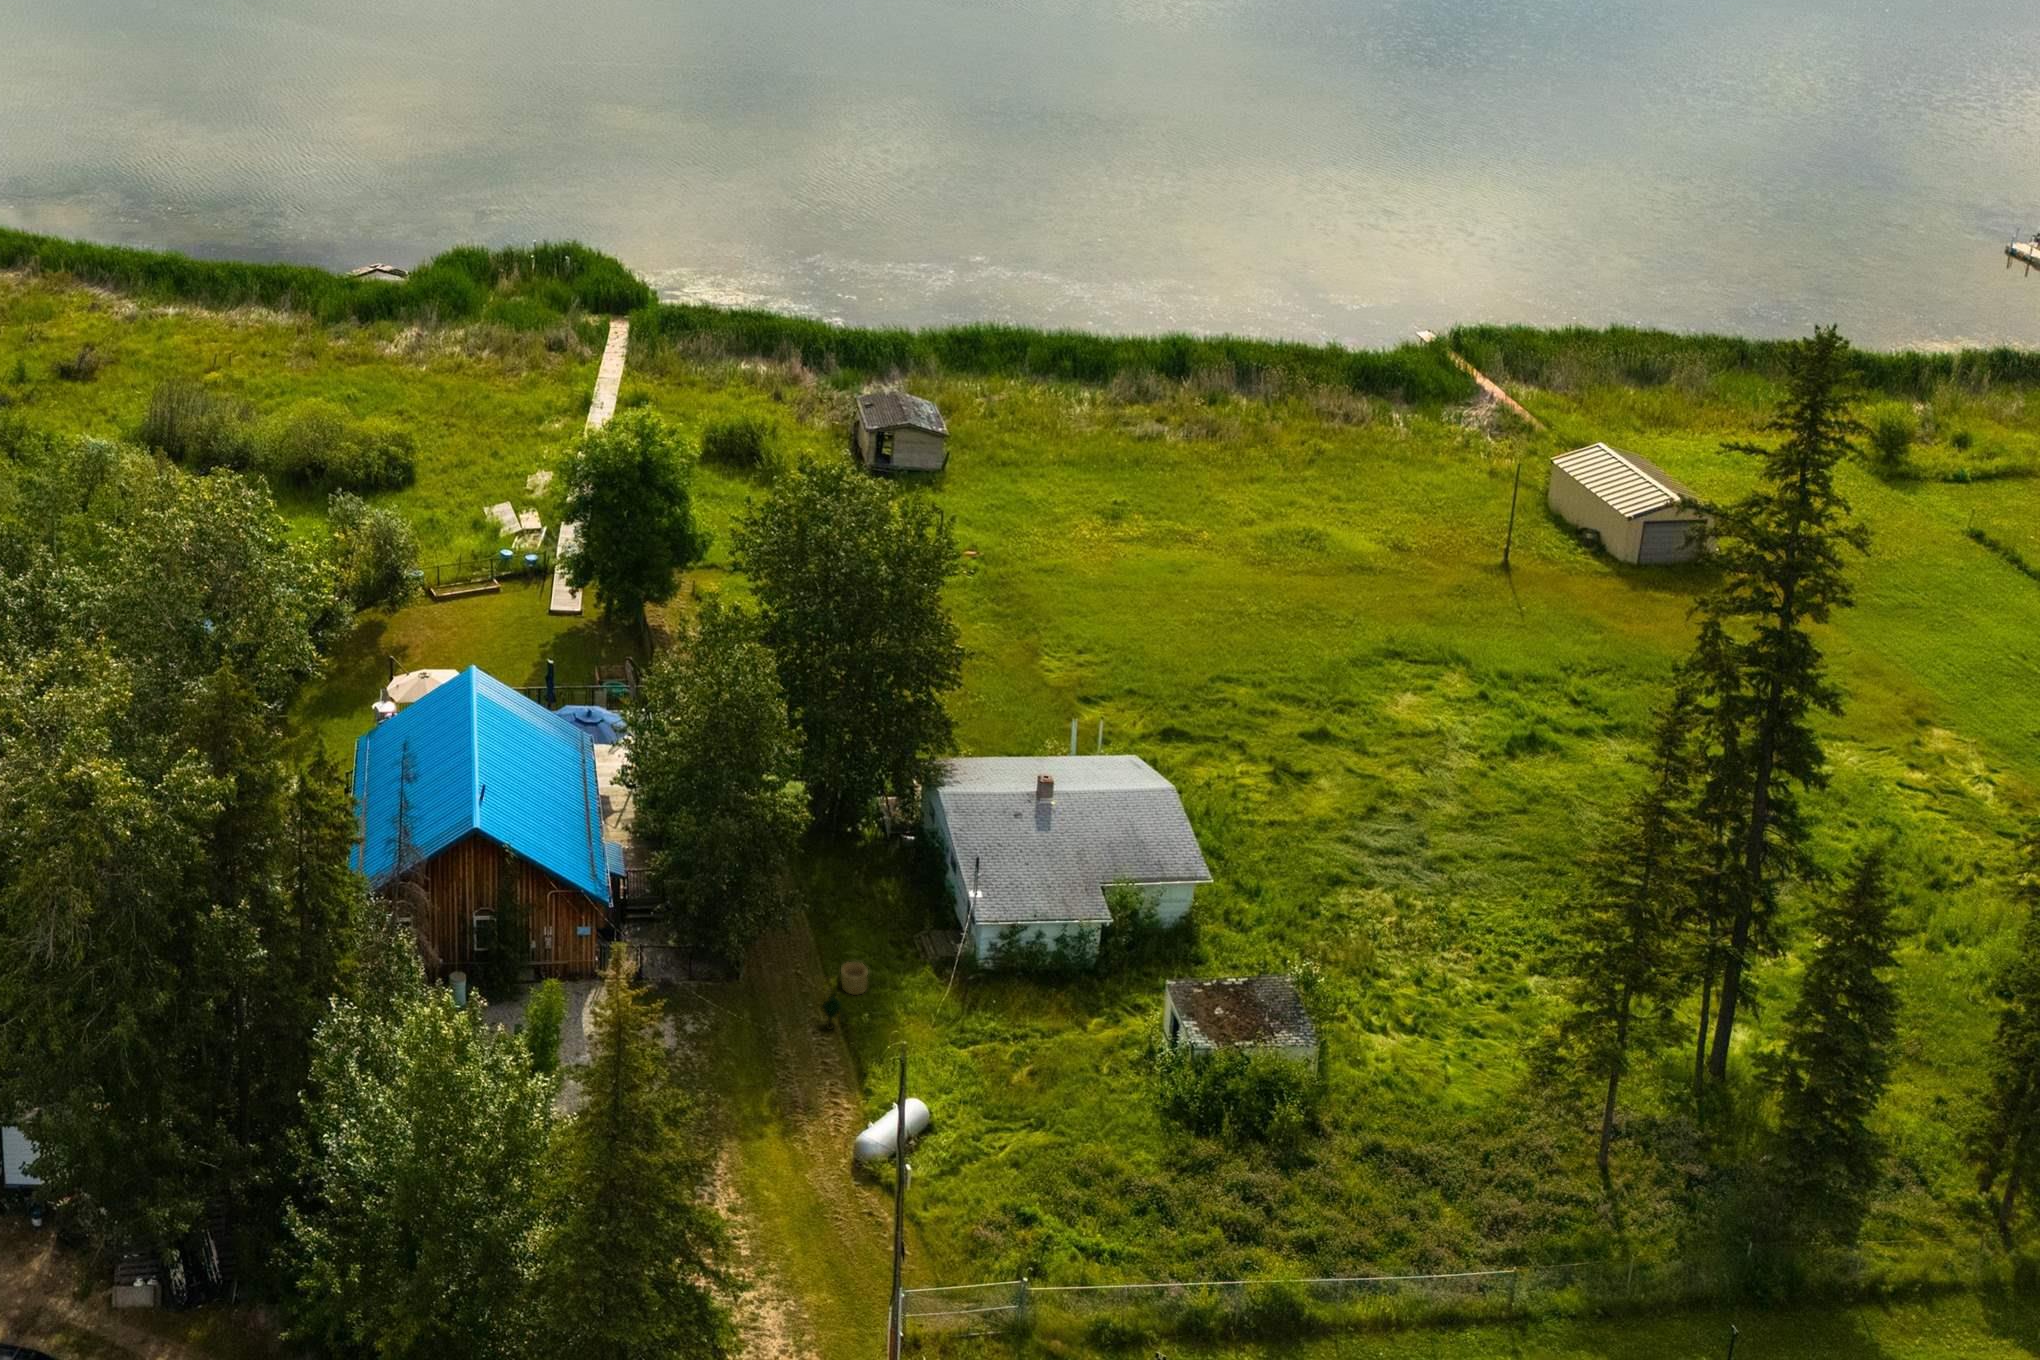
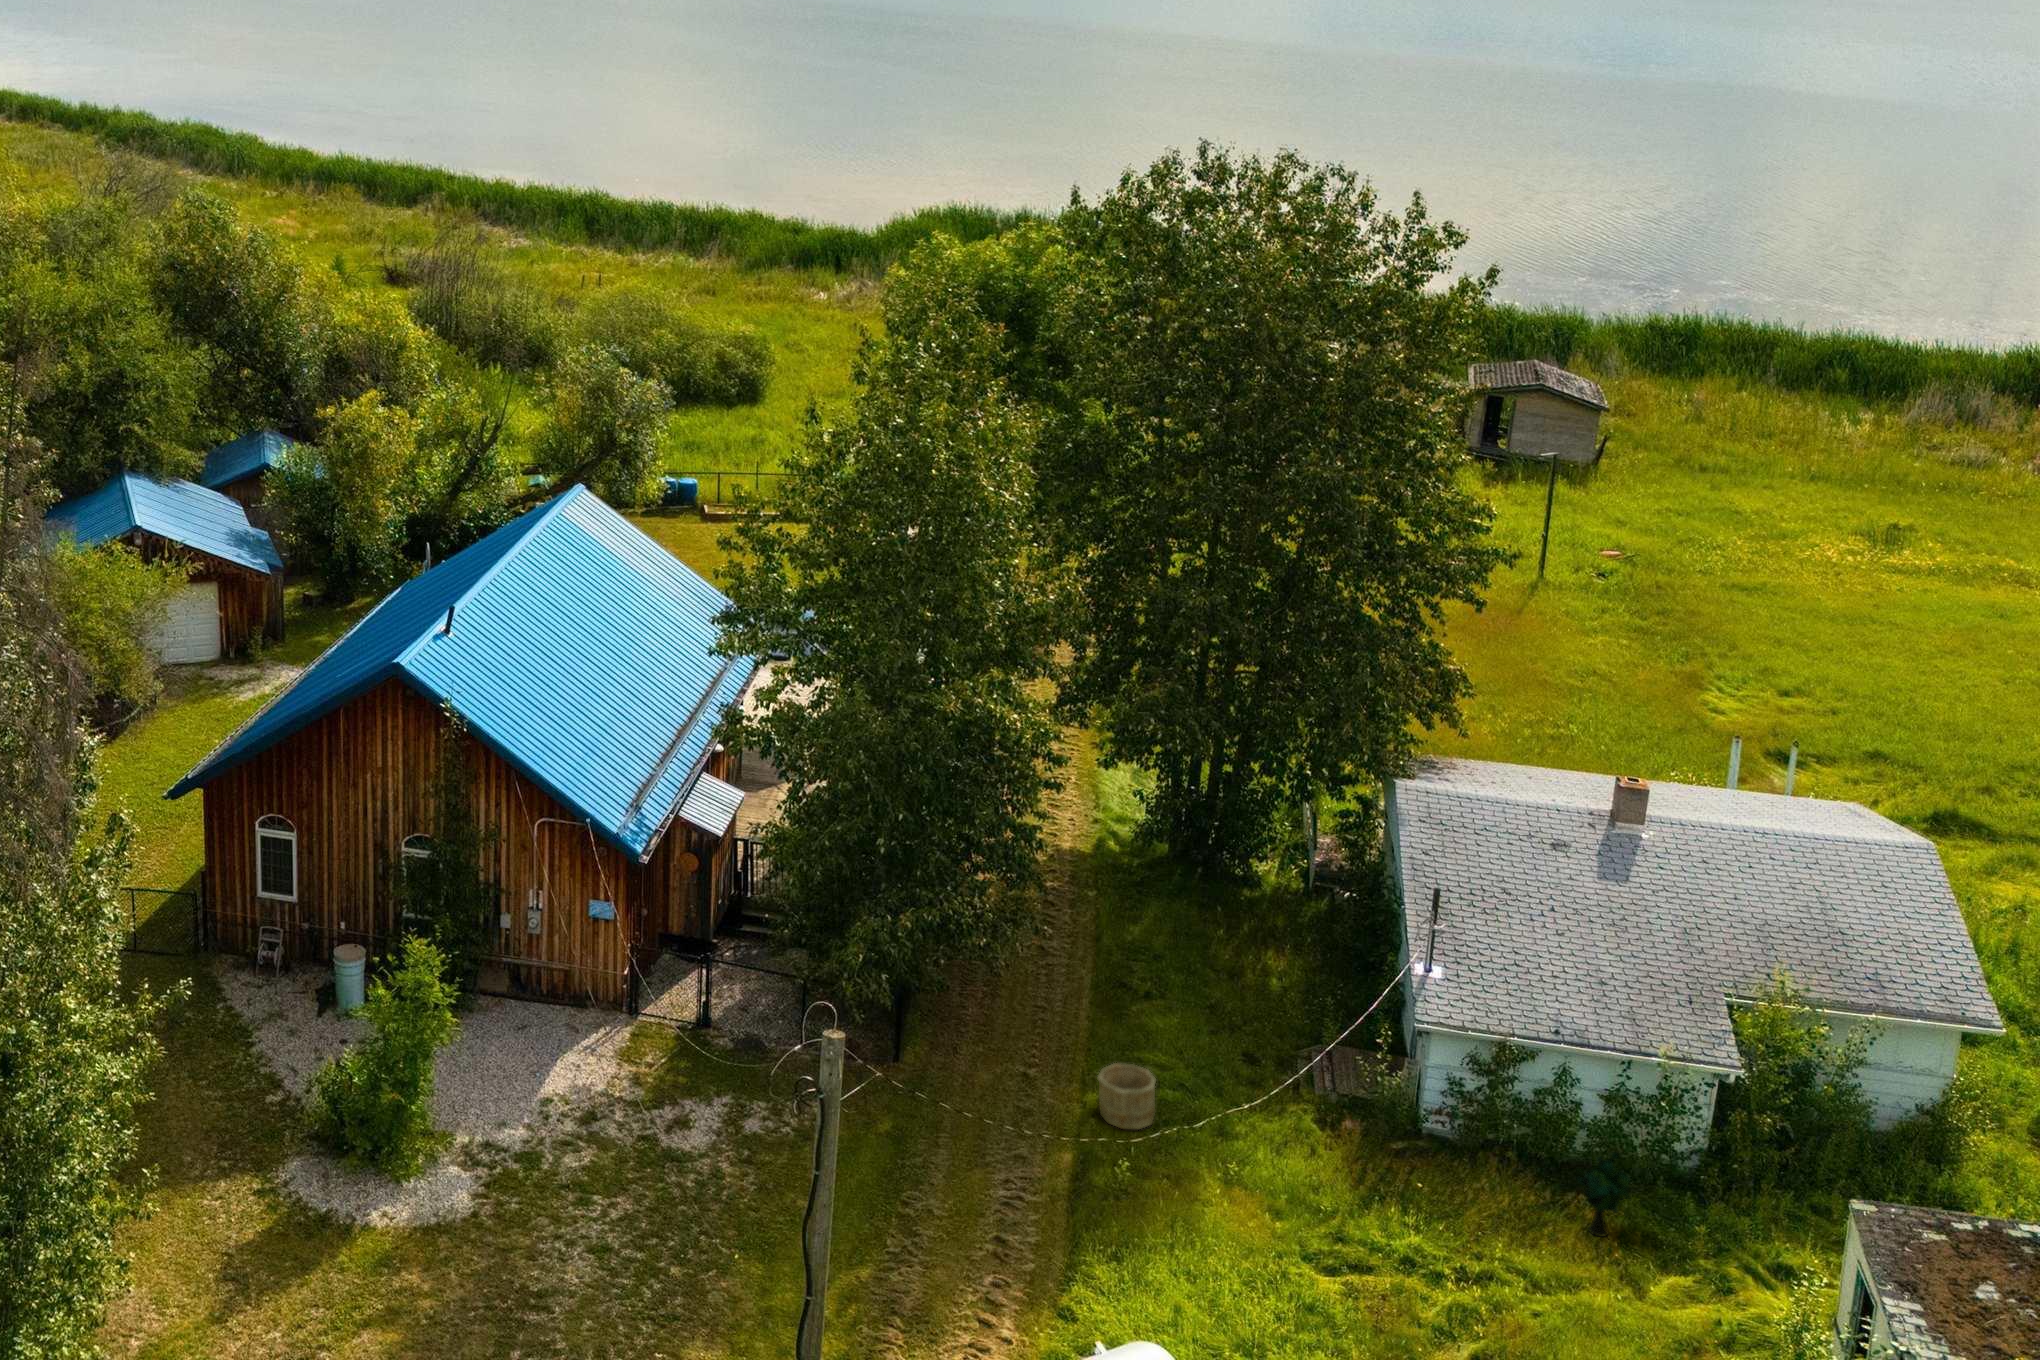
decorative plant: present [820,995,842,1029] -> present [1576,1152,1631,1237]

